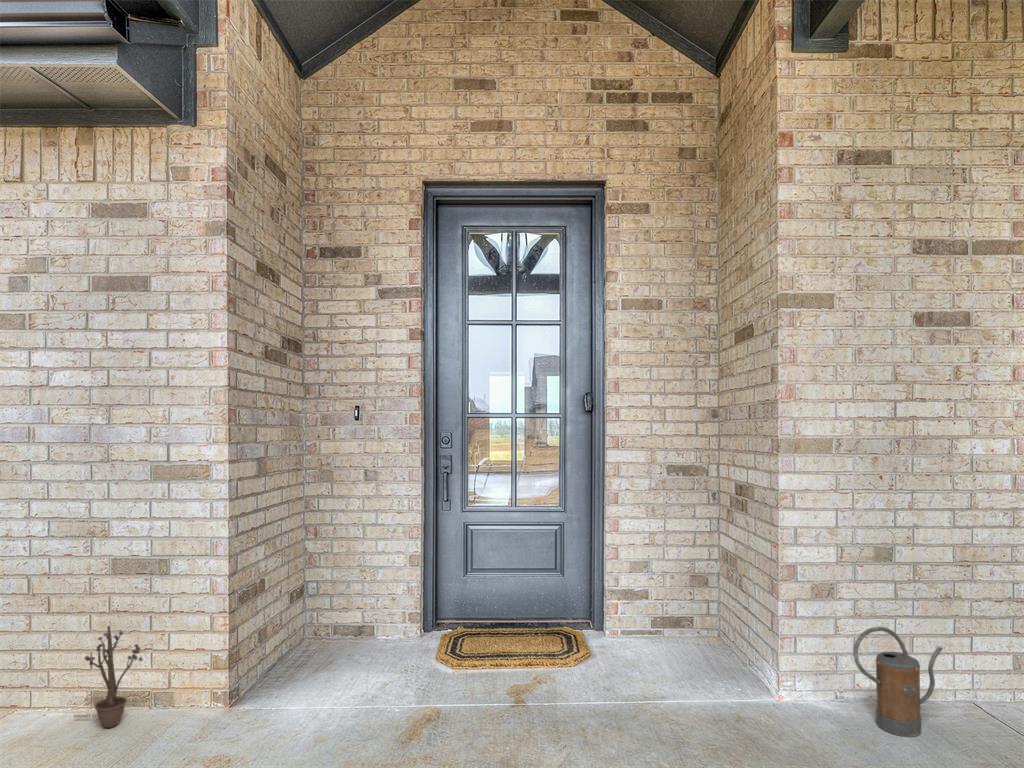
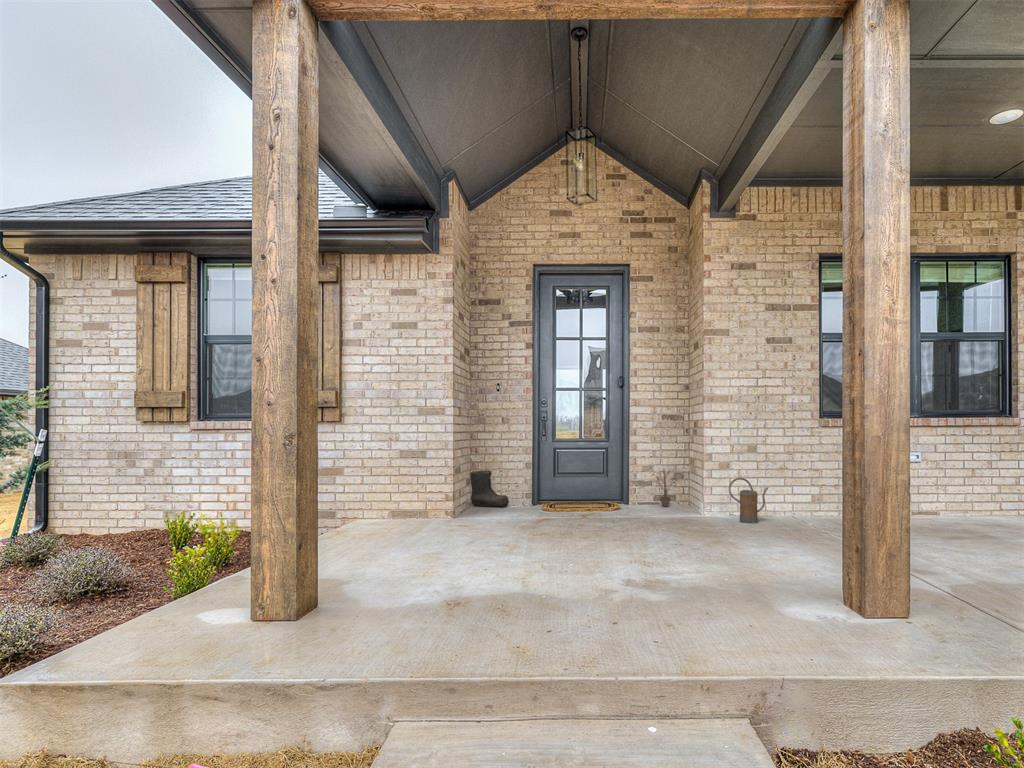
boots: none [293,579,375,663] -> present [470,470,509,507]
decorative plant: present [74,626,142,728] -> present [654,470,677,507]

